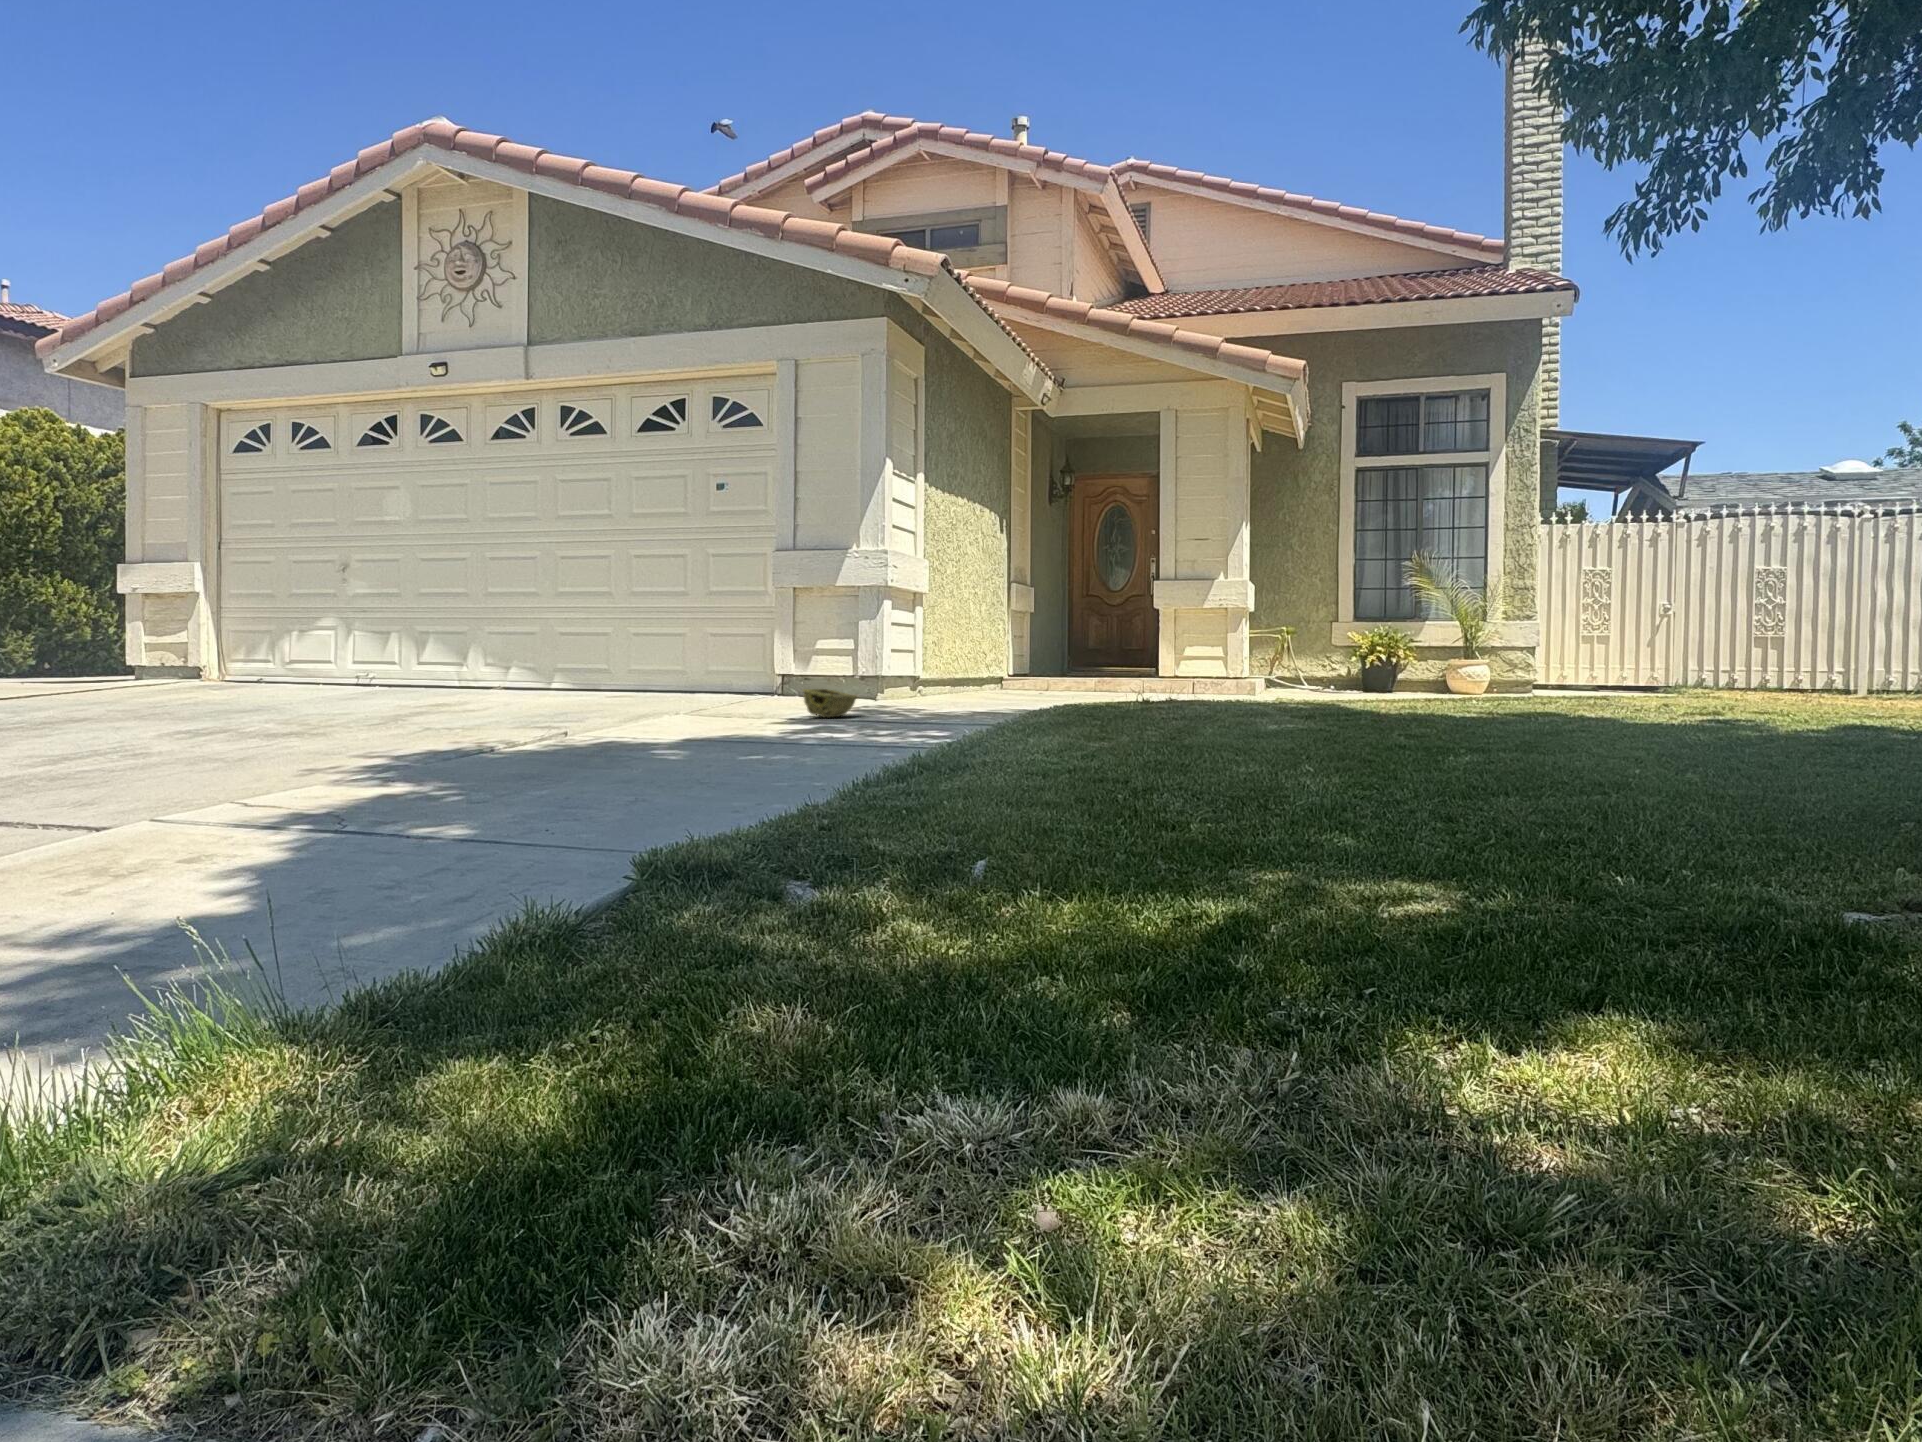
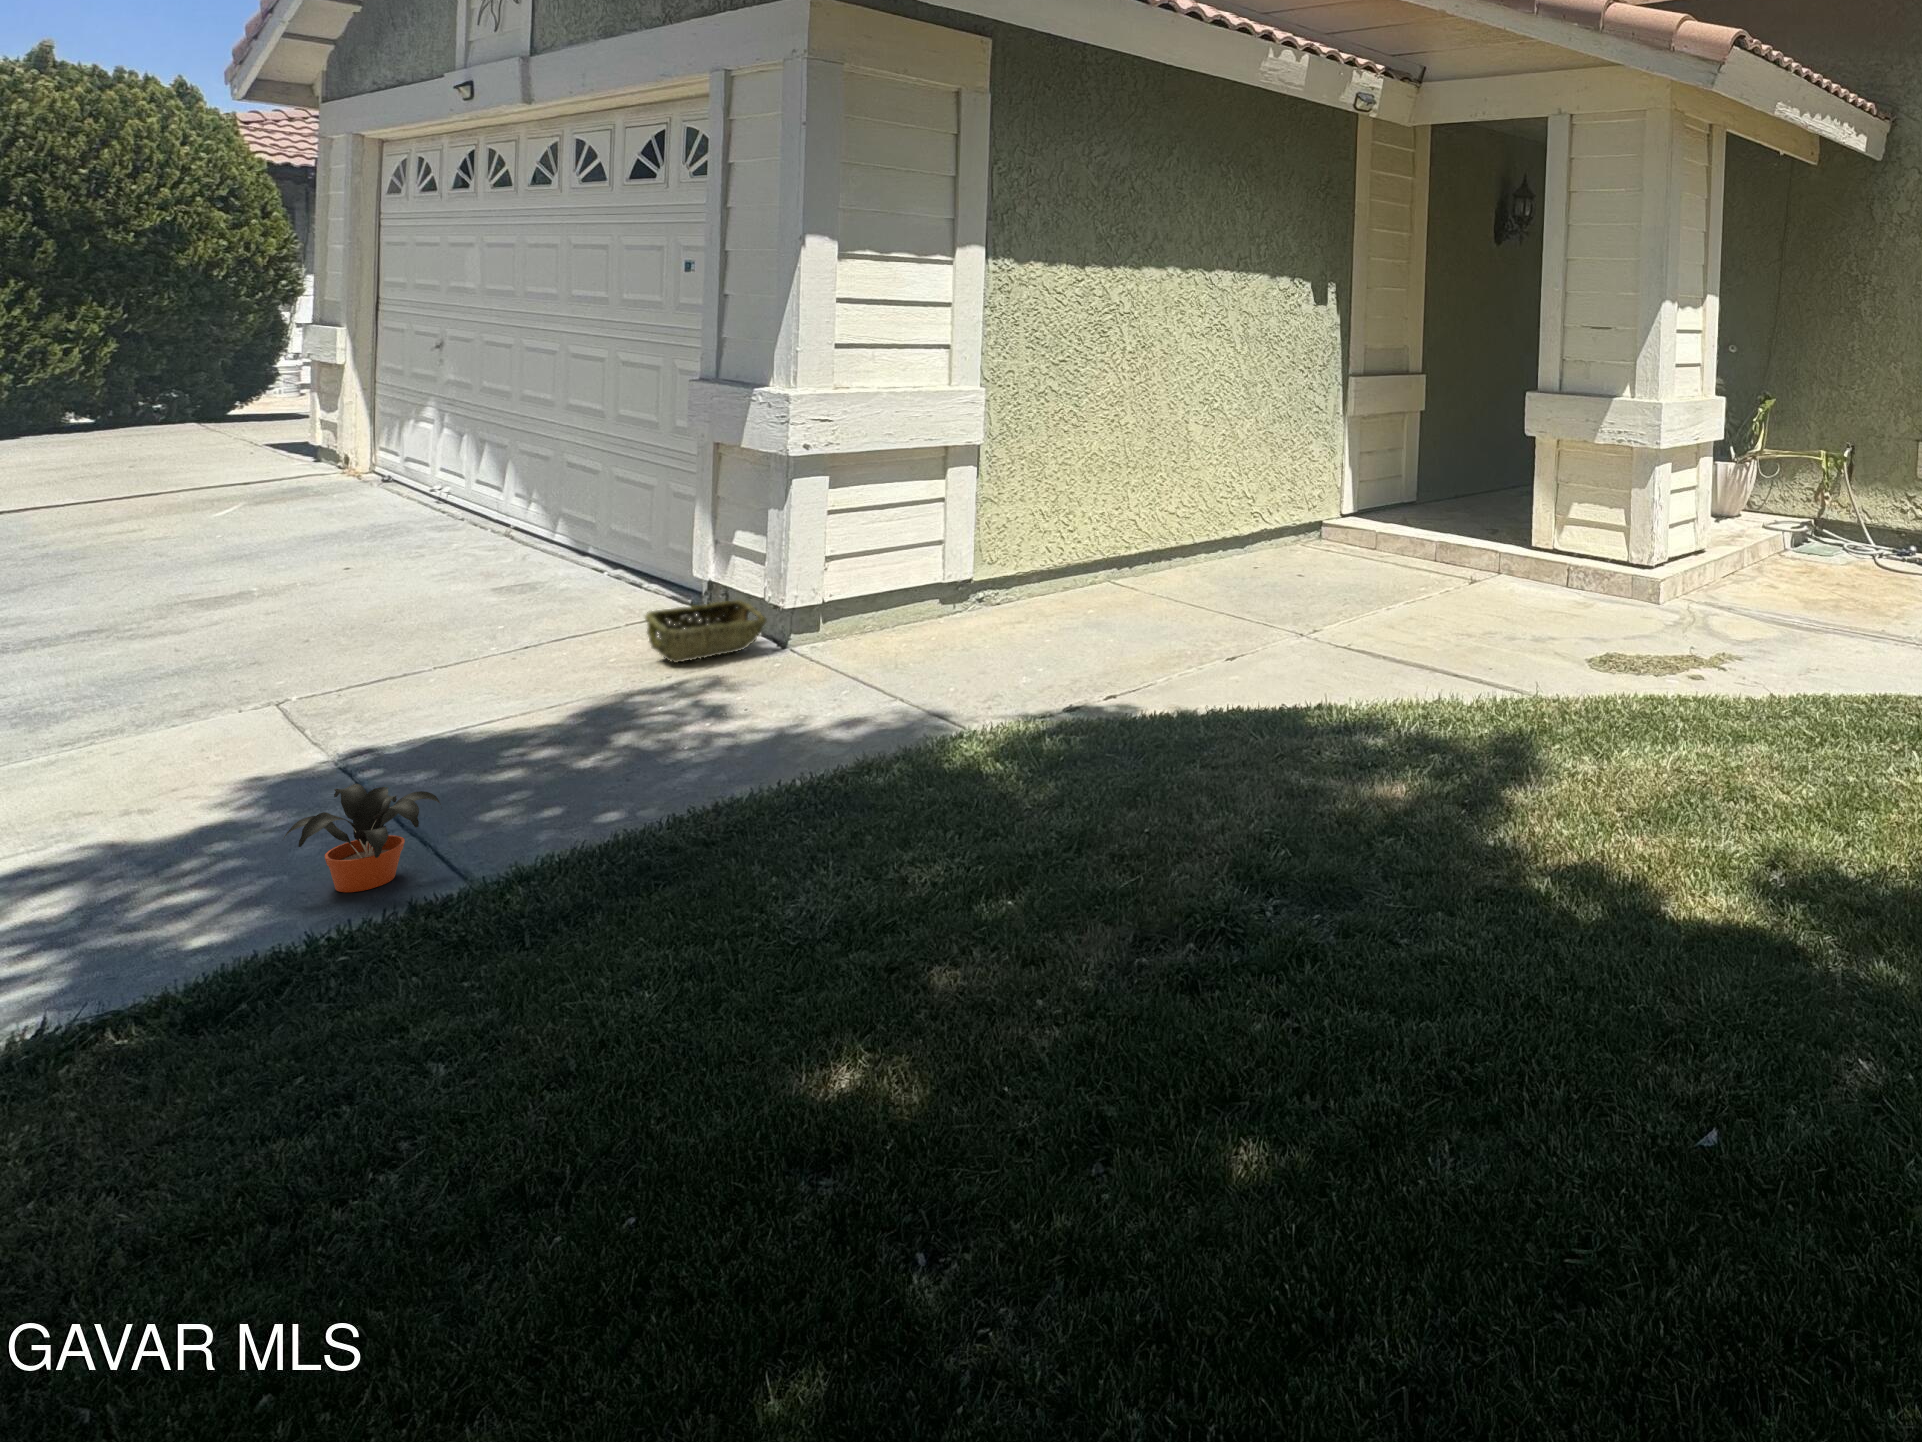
potted plant: none [963,694,1024,738] -> present [284,784,441,892]

